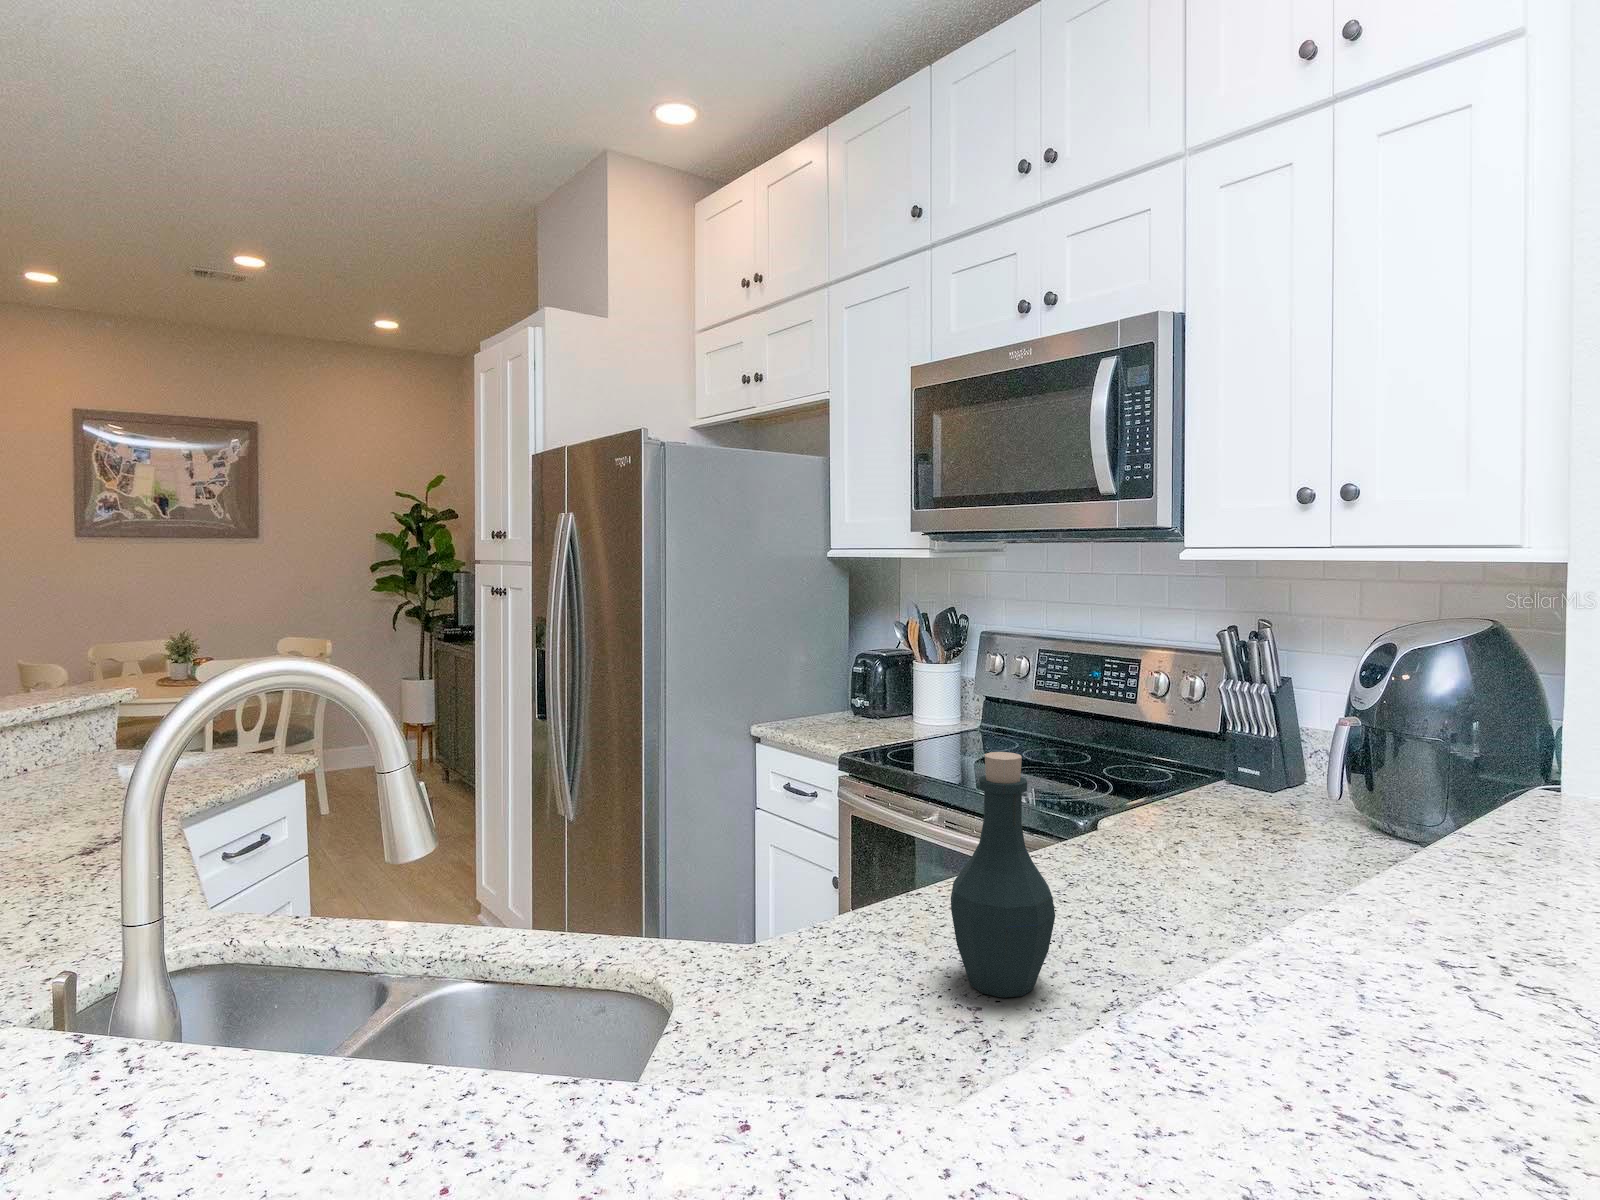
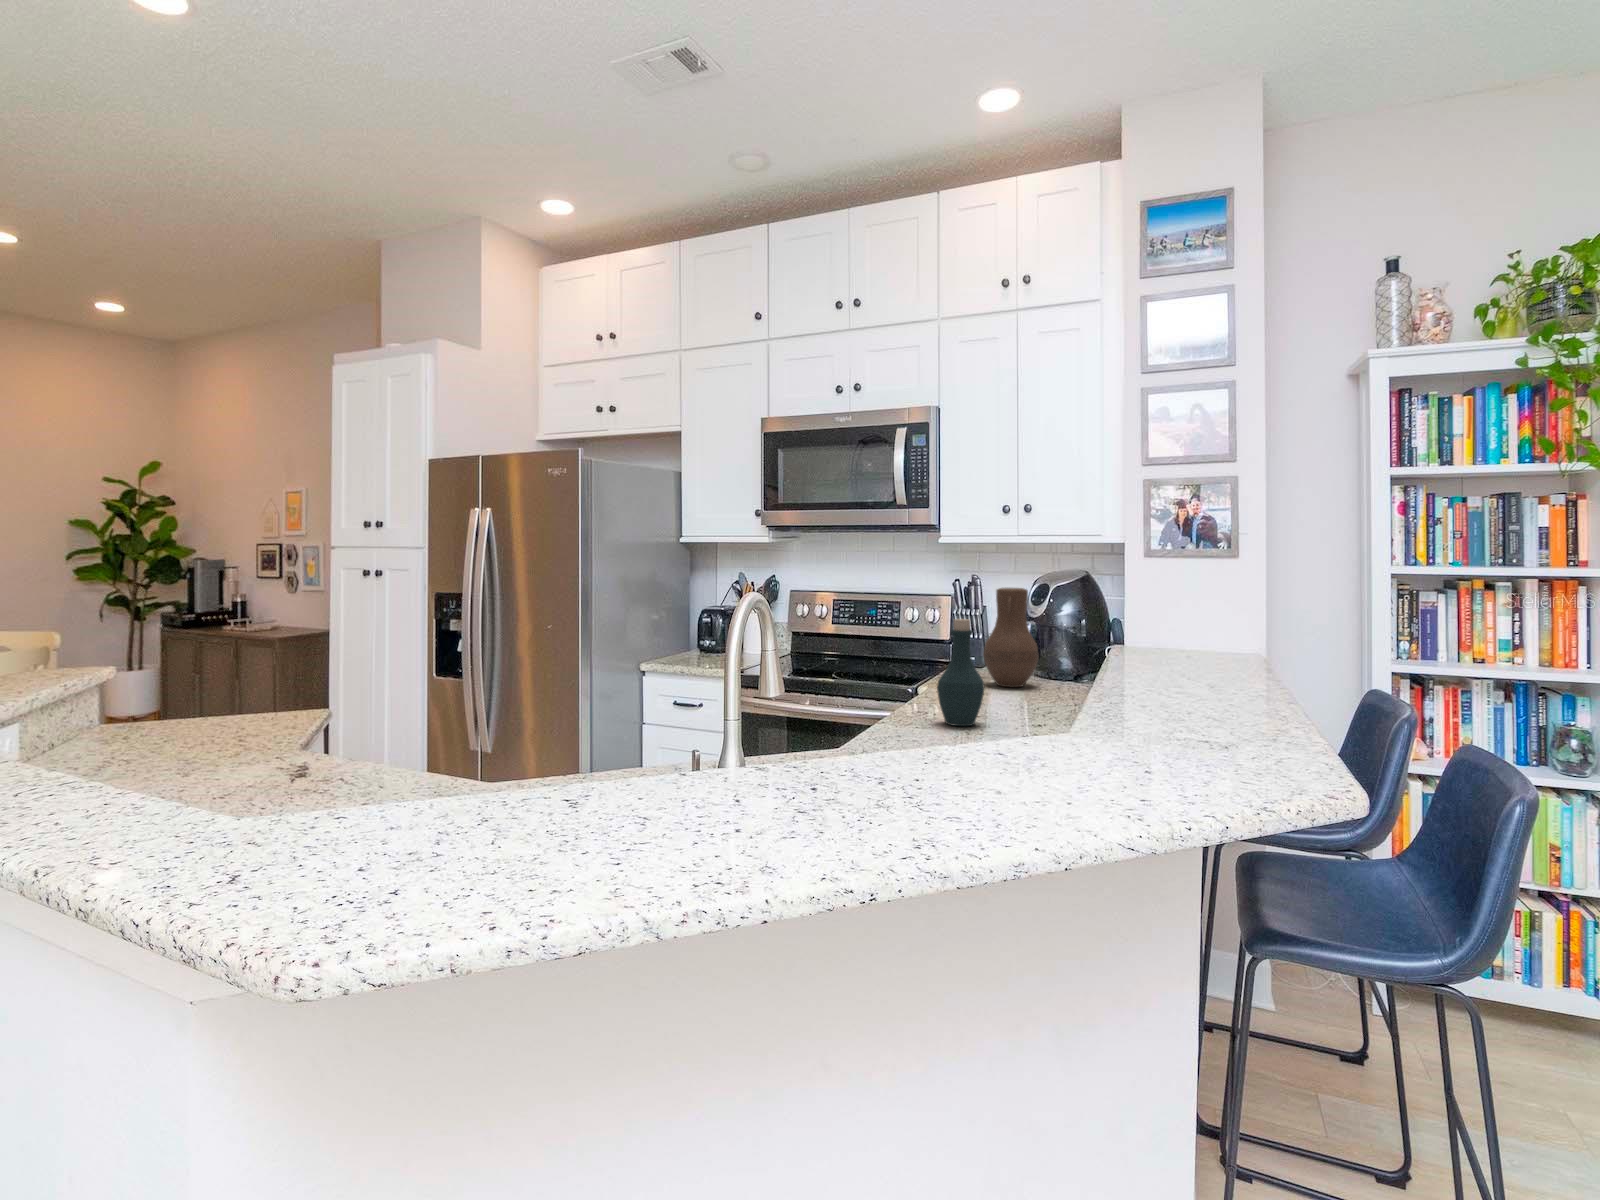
vase: none [1209,658,1333,865] -> present [983,588,1039,687]

